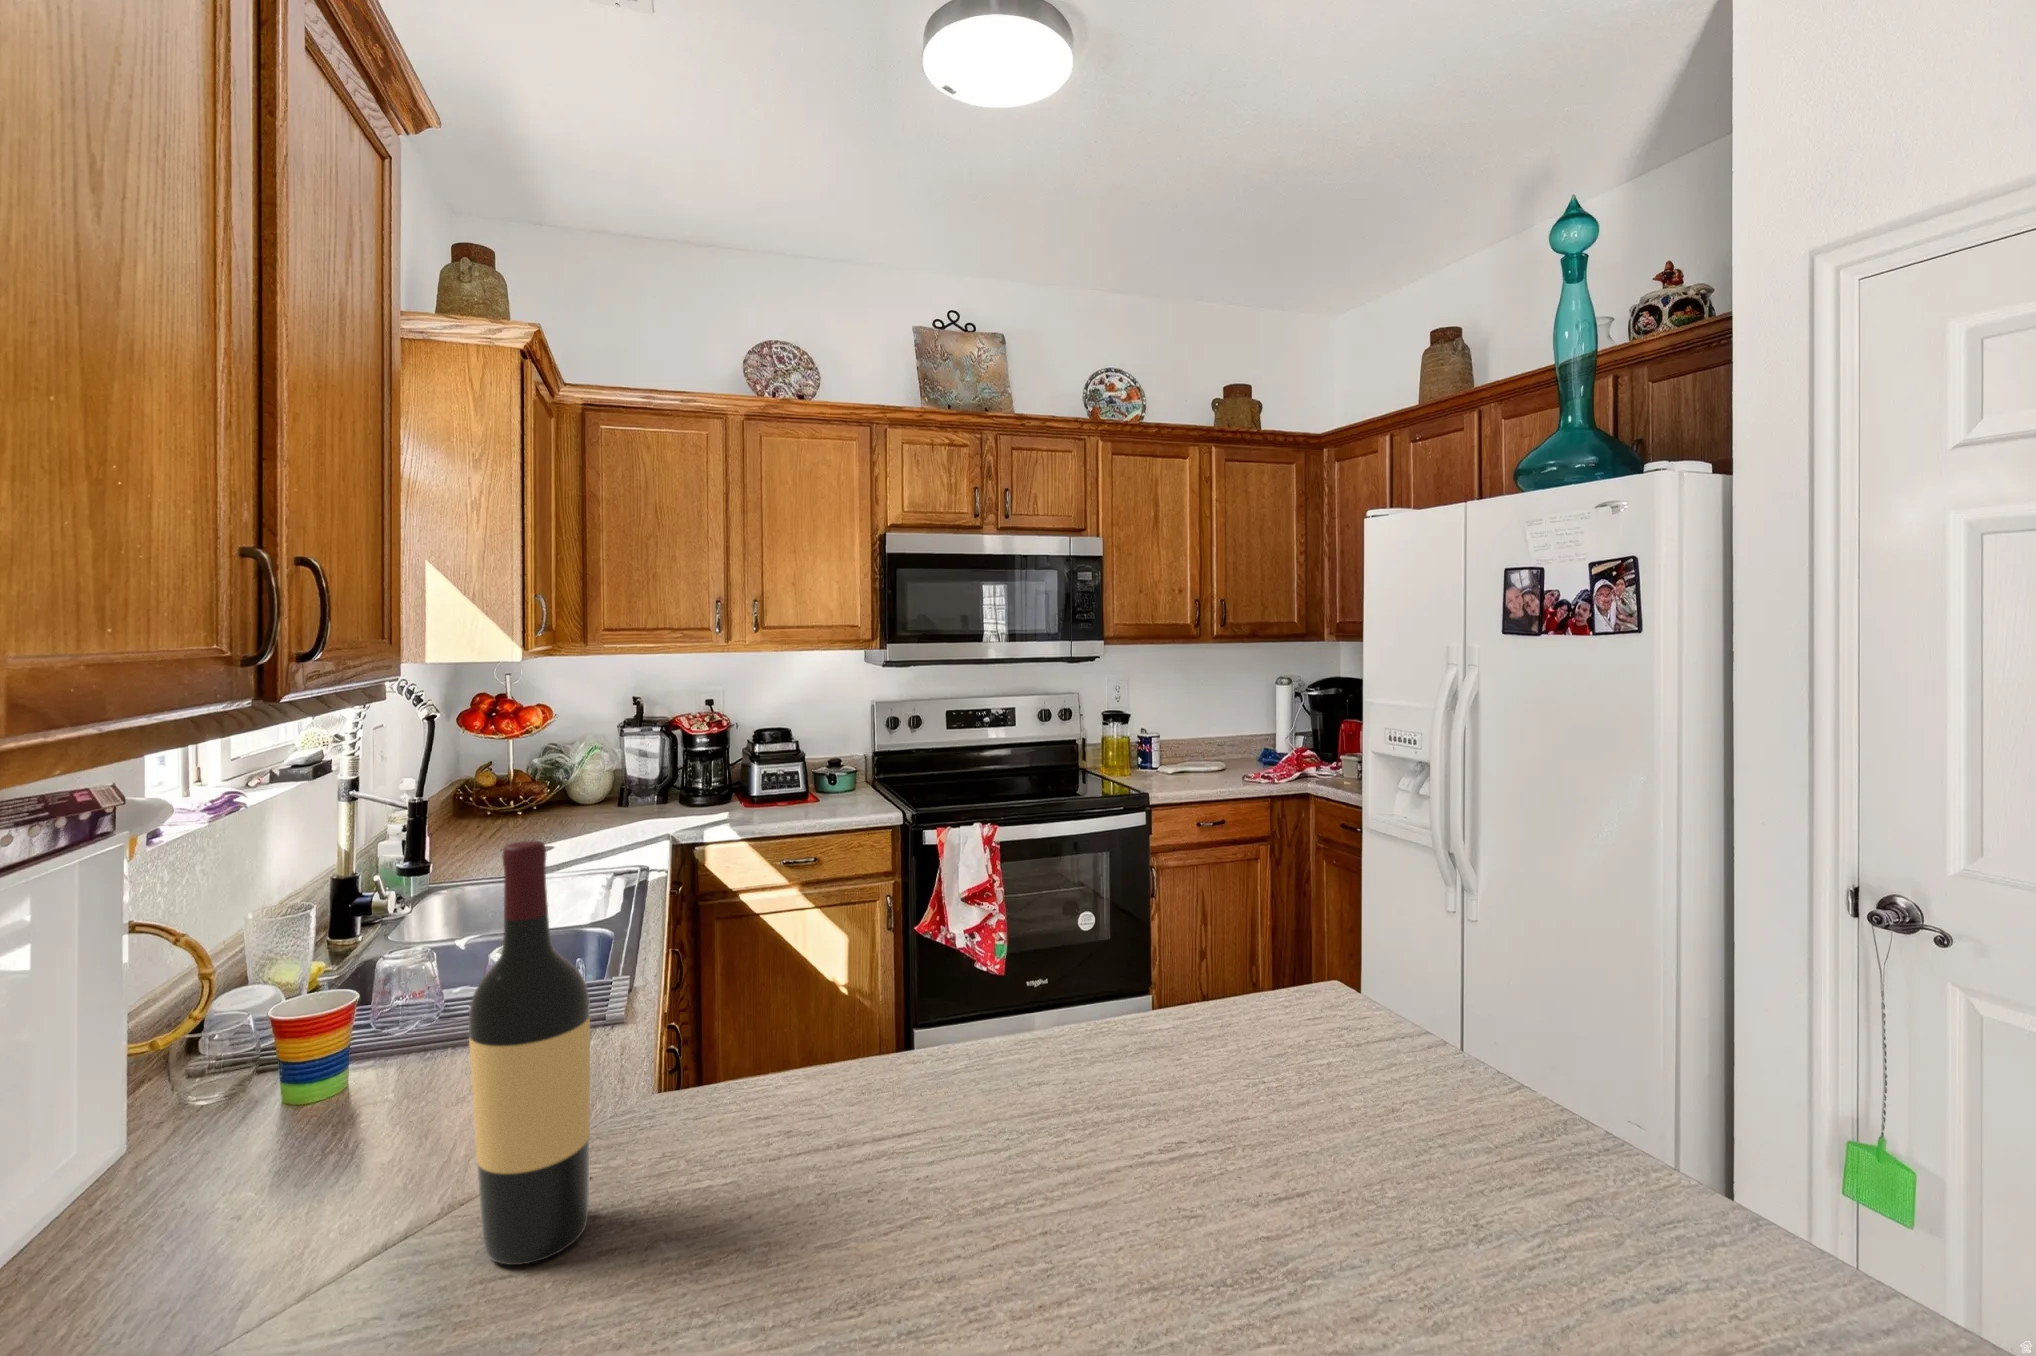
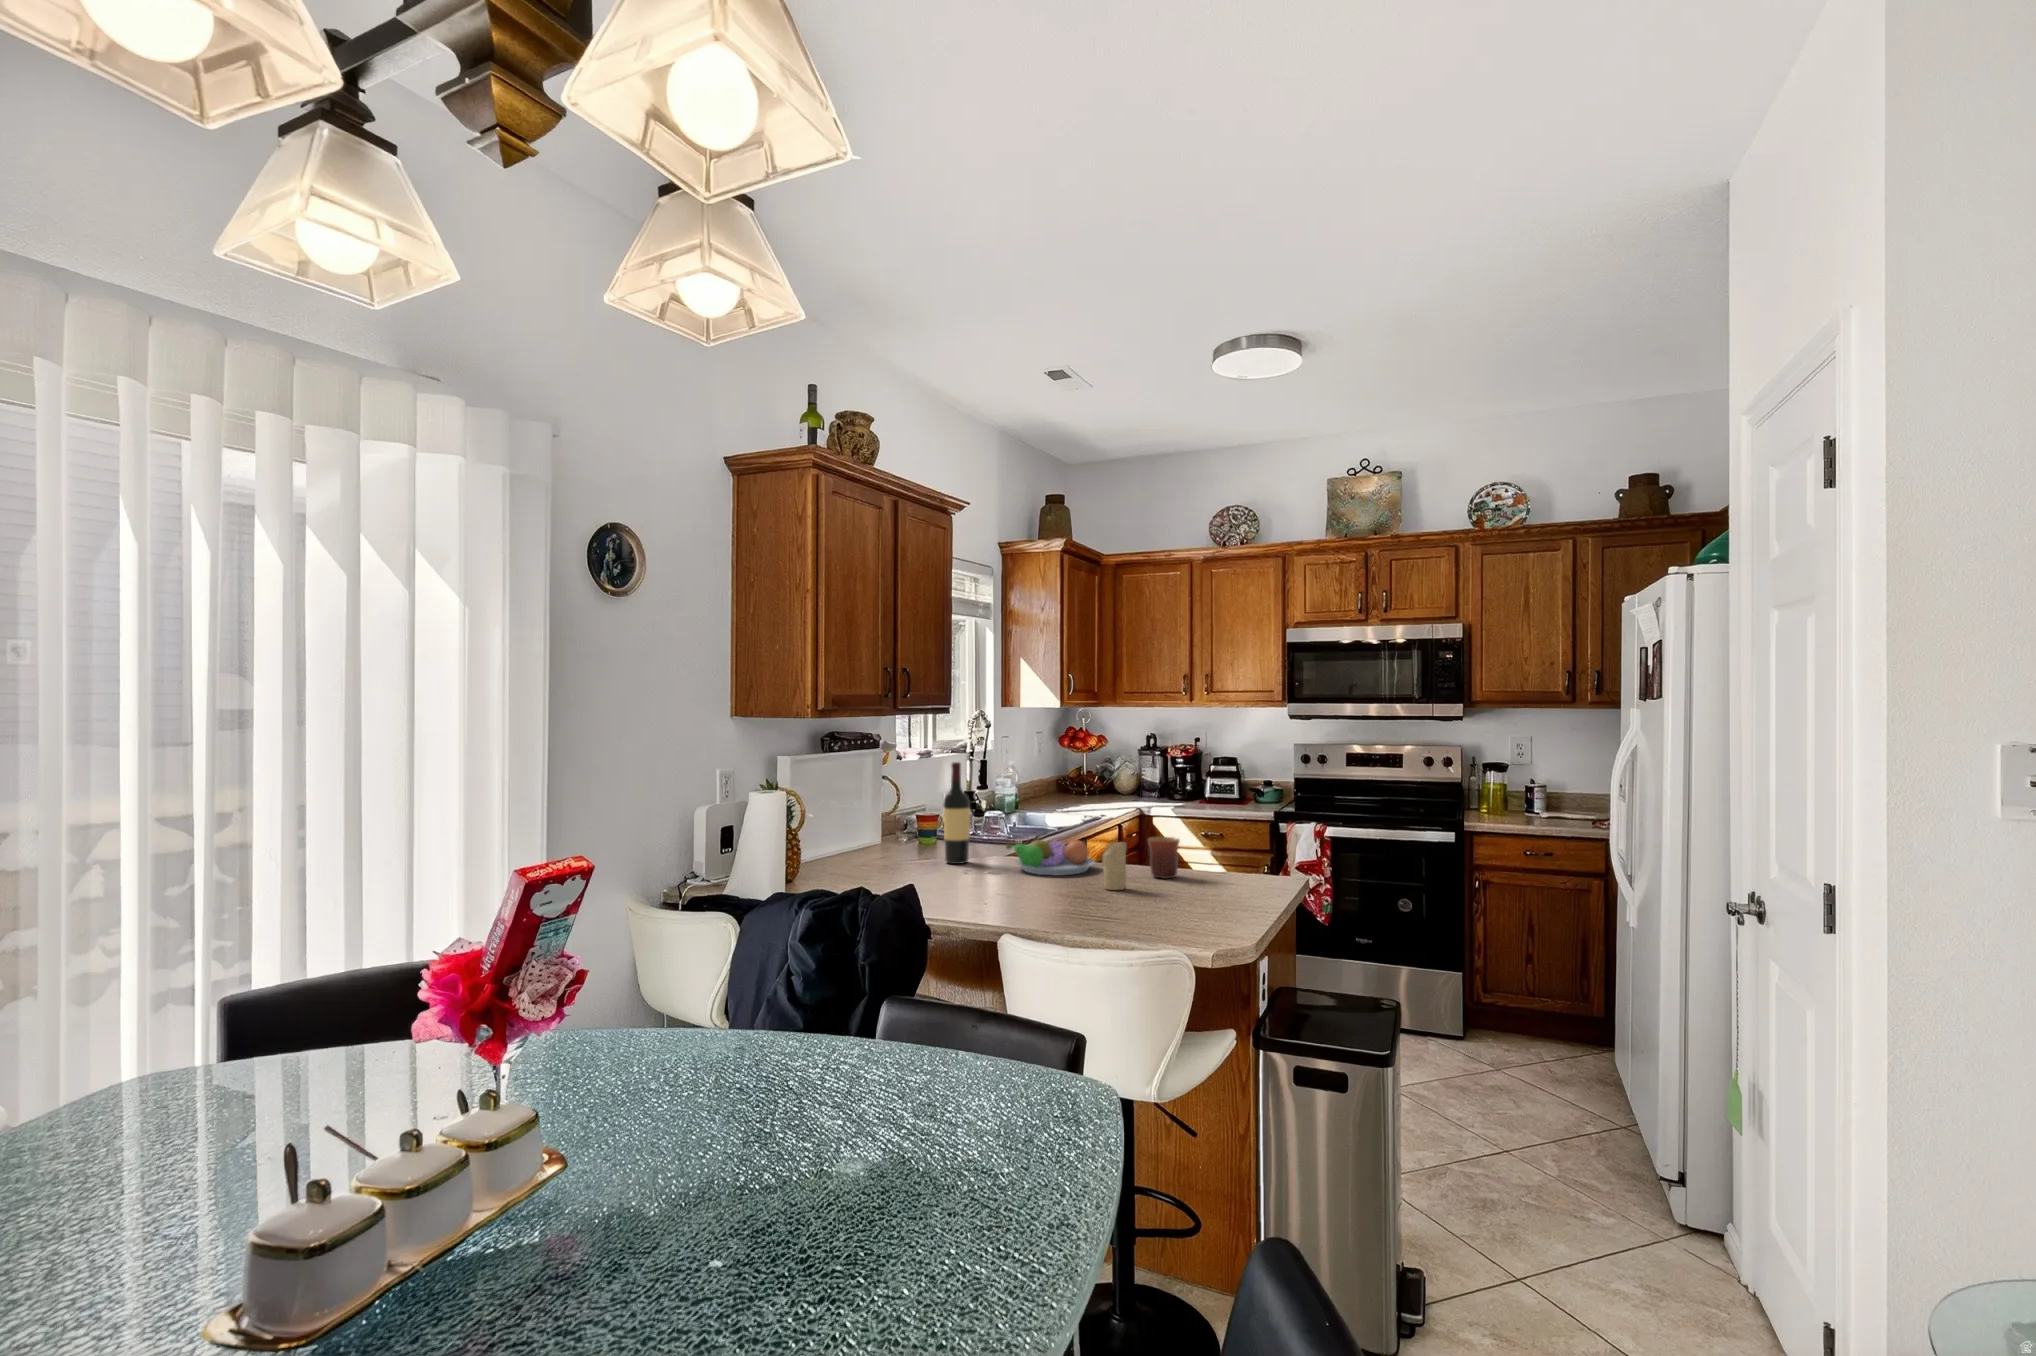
mug: none [1182,972,1307,1105] -> present [1148,837,1180,879]
fruit bowl: none [797,1027,1079,1225] -> present [1006,836,1094,875]
candle: none [1294,1065,1382,1259] -> present [1102,842,1126,890]

